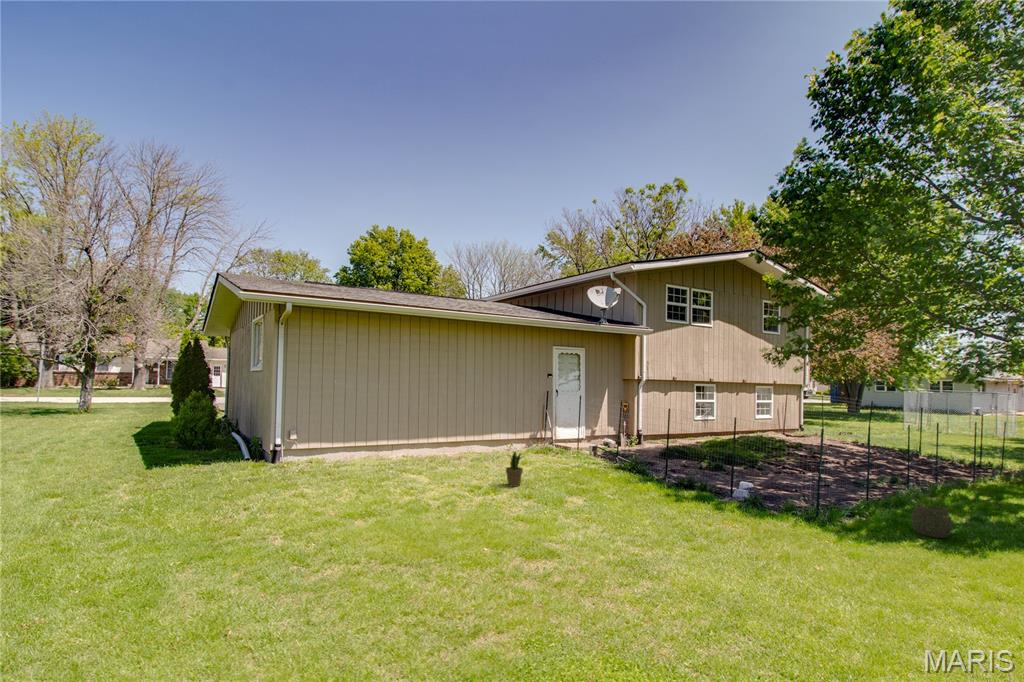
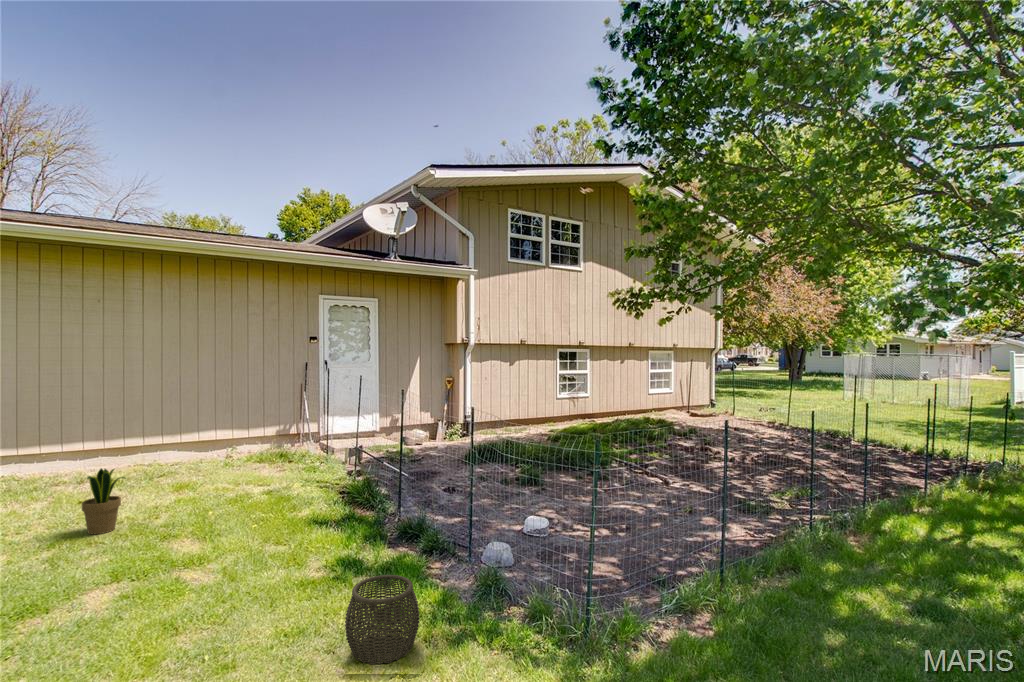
woven basket: present [912,504,952,538] -> present [345,575,420,665]

